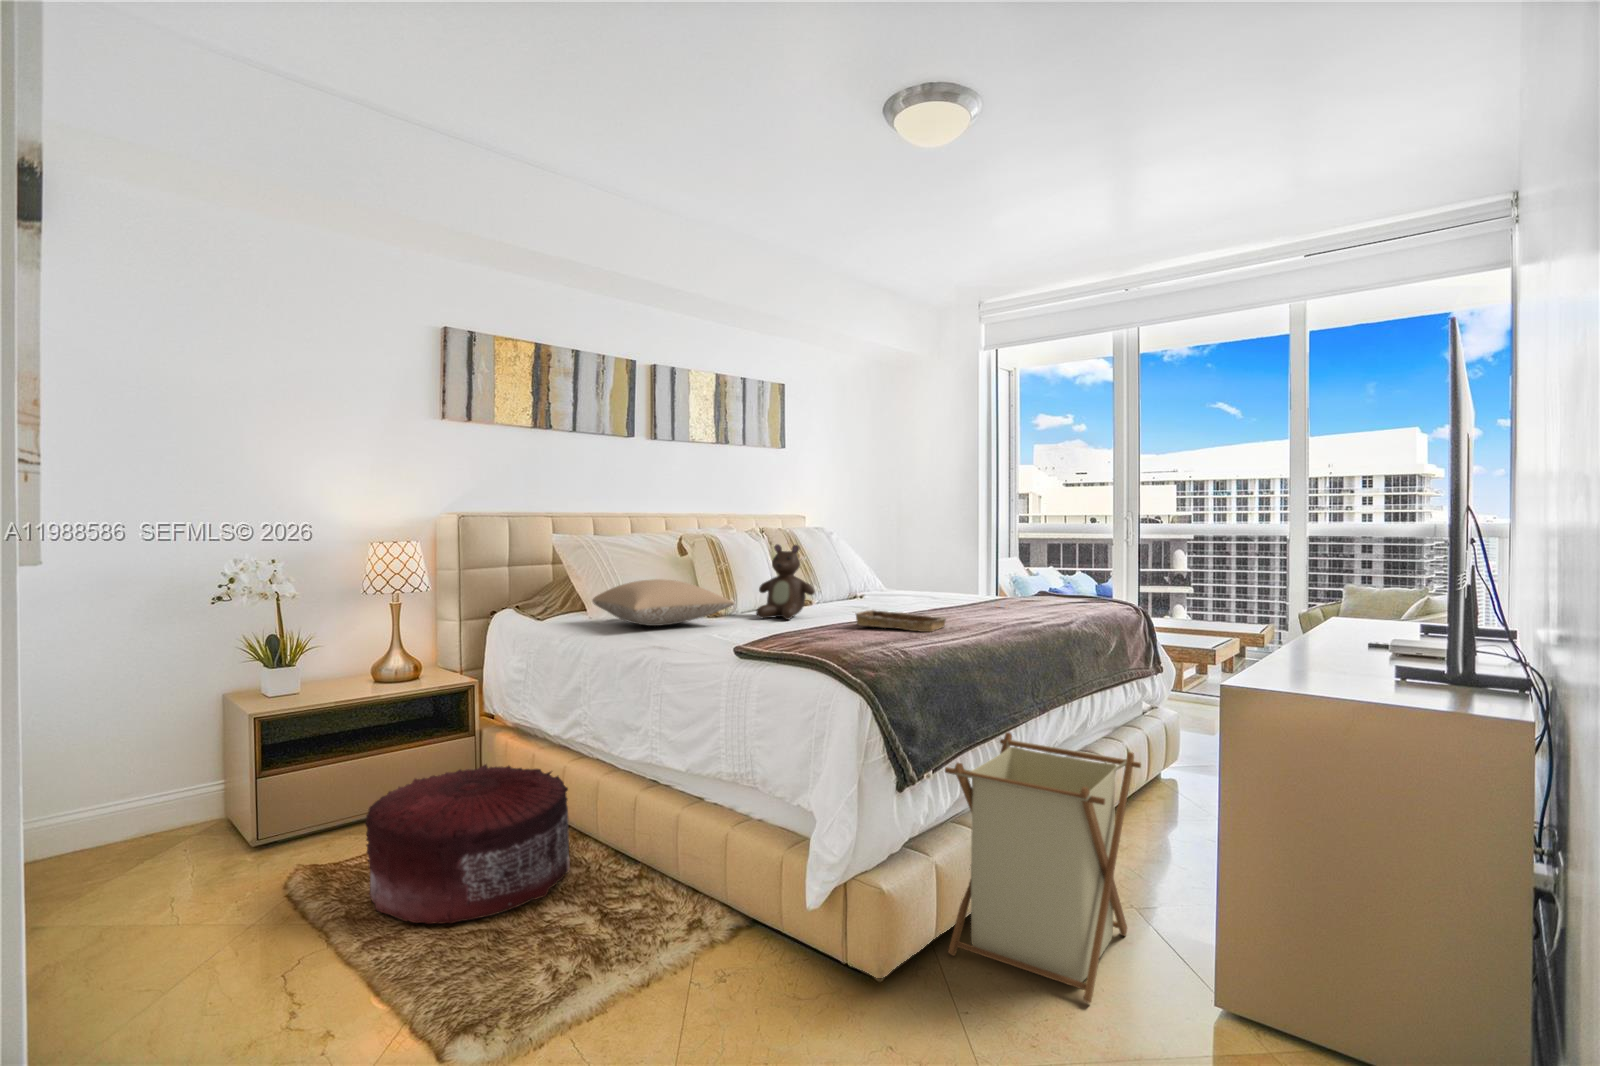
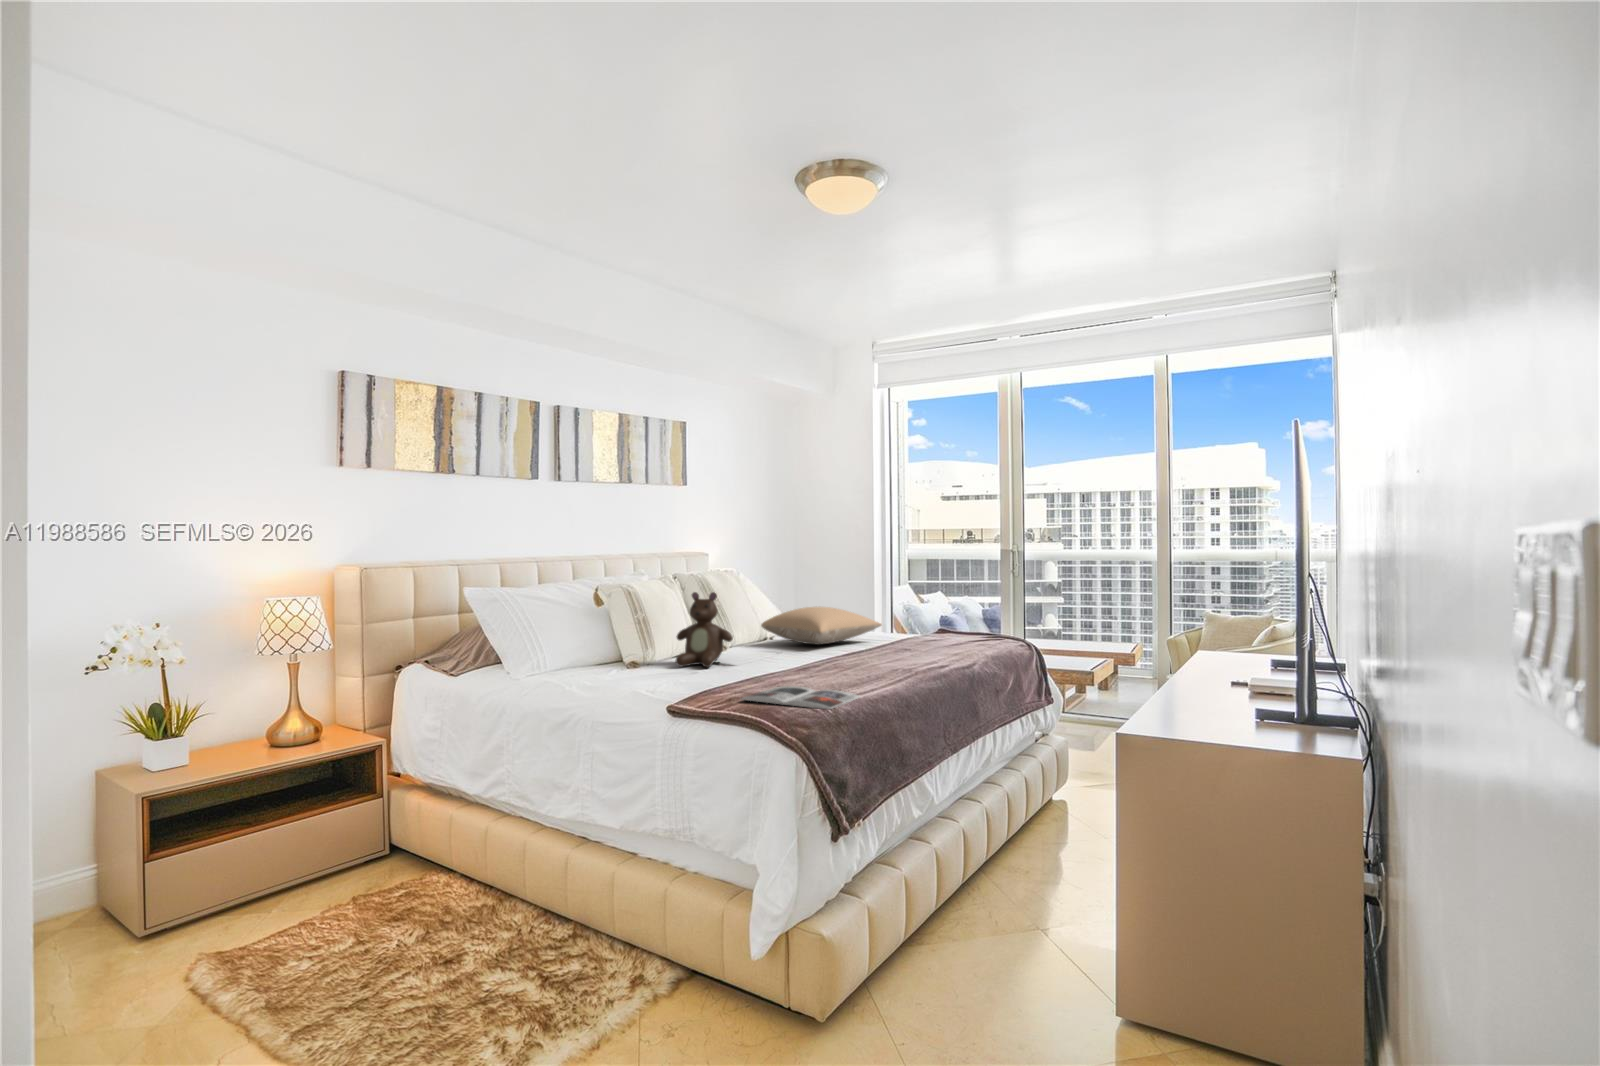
pillow: present [592,579,735,626] -> present [761,607,882,645]
tray: present [856,610,946,632] -> none [774,658,870,681]
magazine: none [808,633,938,655] -> present [740,686,860,709]
laundry basket: present [945,732,1141,1003] -> none [874,775,1046,1024]
pouf: present [366,764,570,924] -> none [285,831,500,1005]

